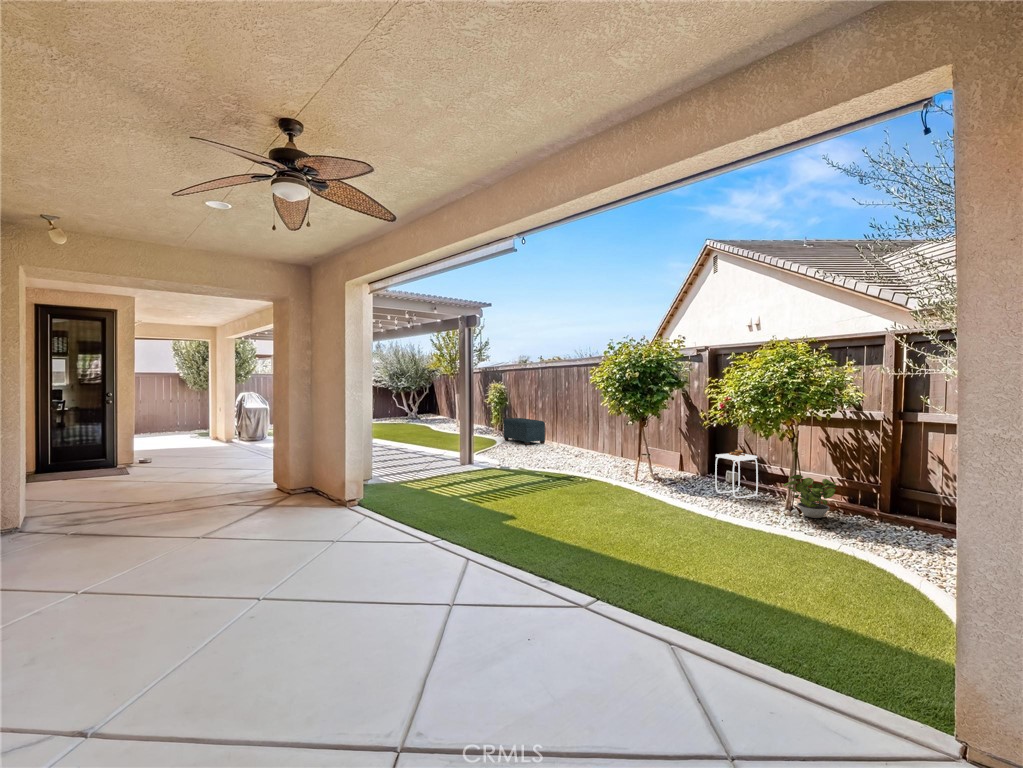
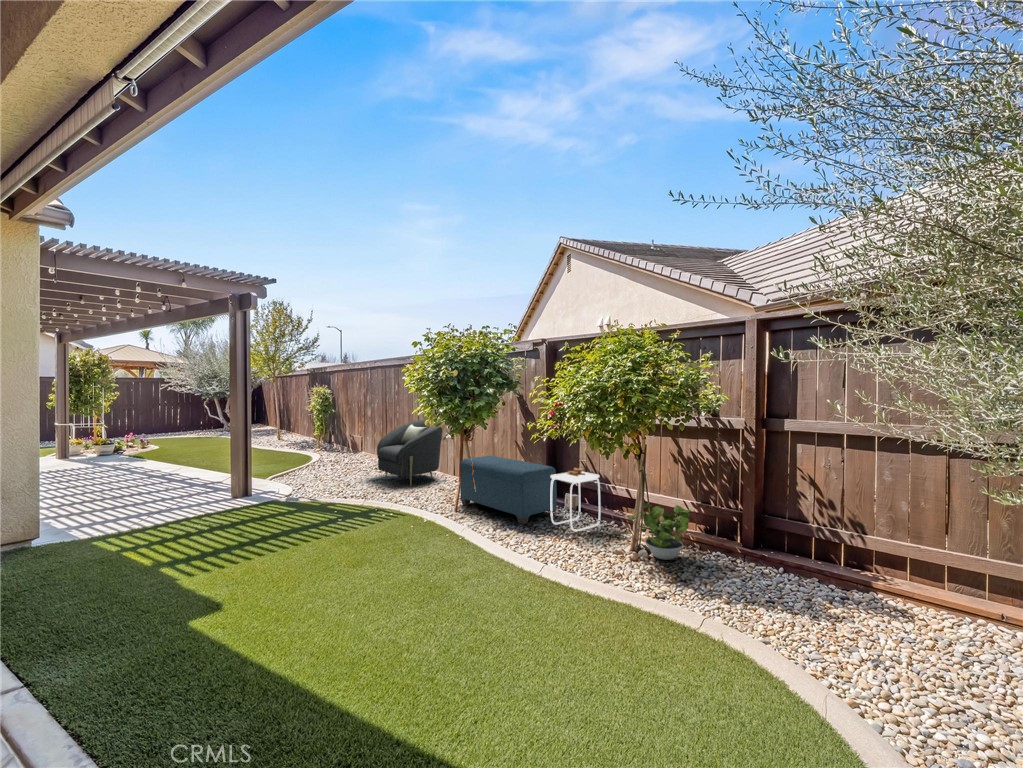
armchair: none [558,410,612,464] -> present [377,420,443,487]
bench: present [504,418,545,445] -> present [460,456,557,524]

